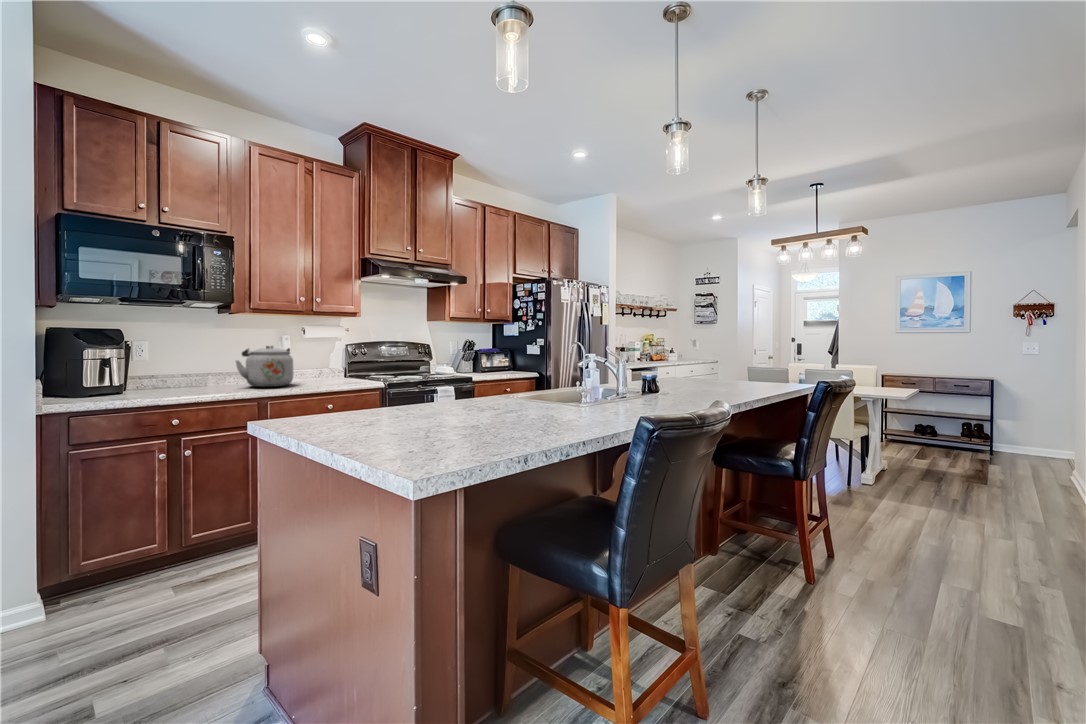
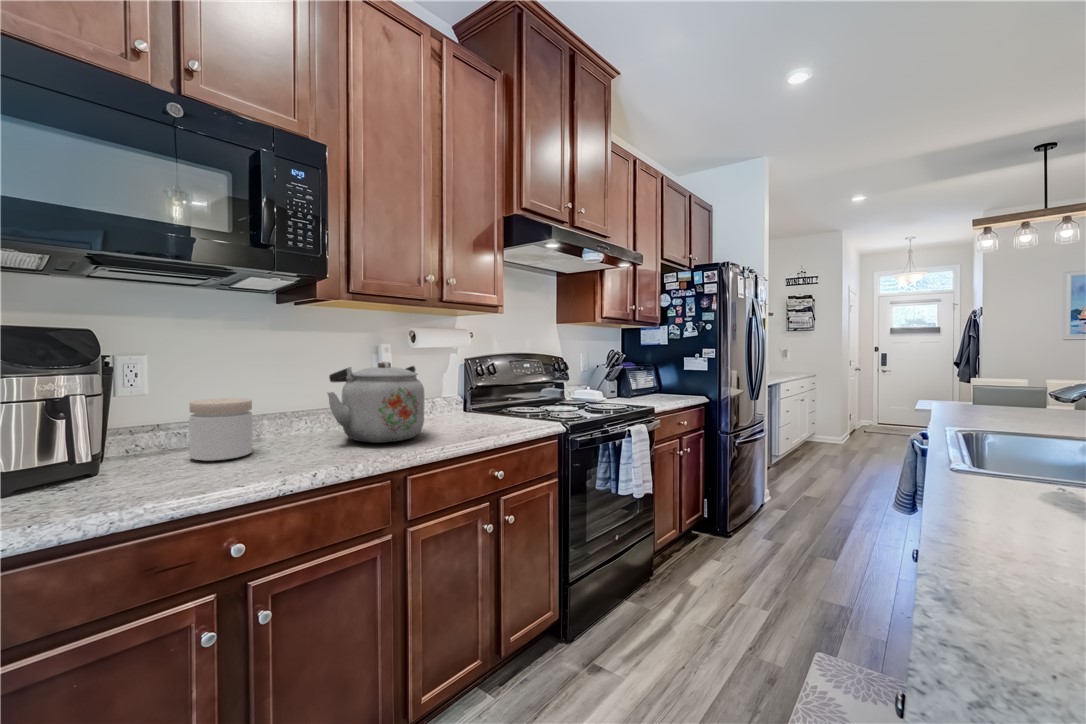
jar: none [165,363,197,391] -> present [189,398,252,461]

